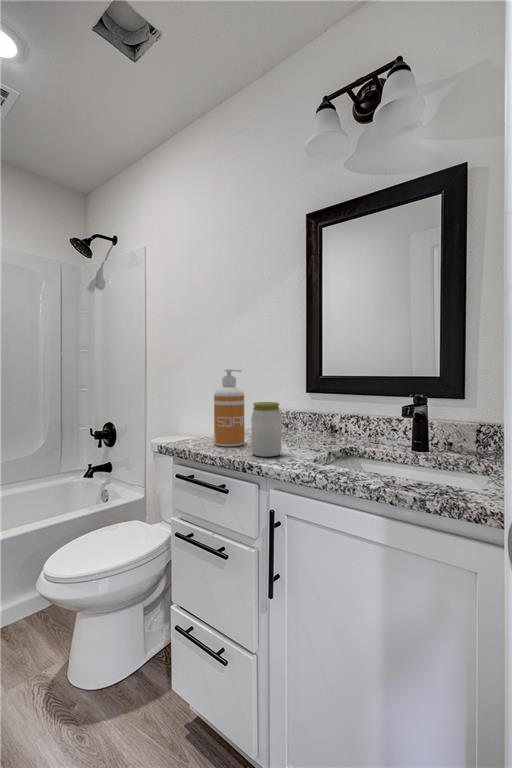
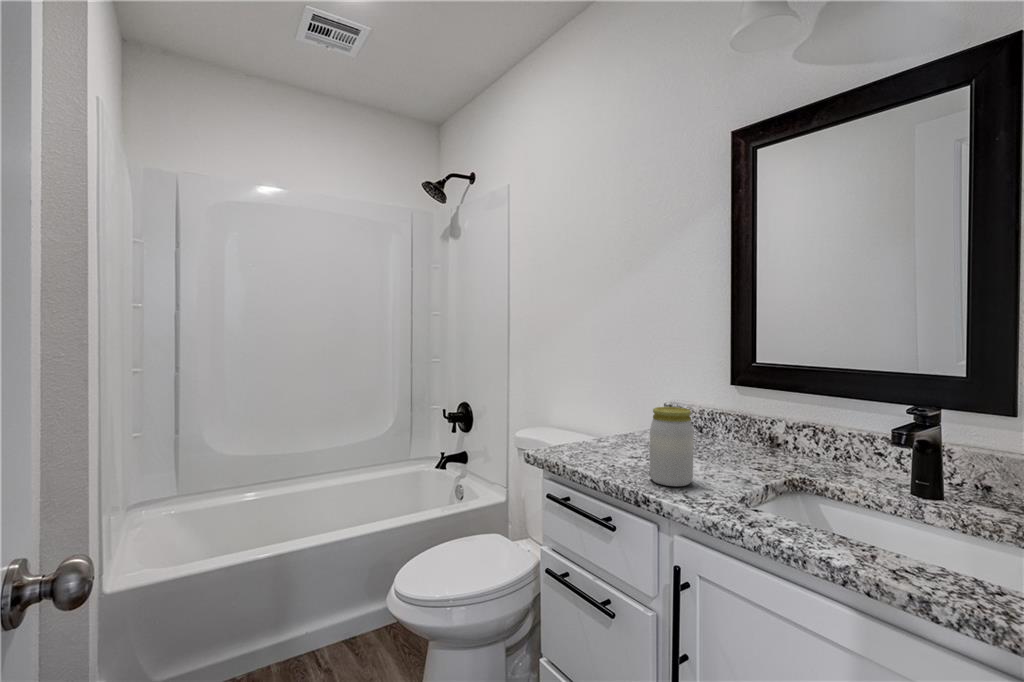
soap dispenser: present [214,369,245,446] -> none [598,355,641,462]

